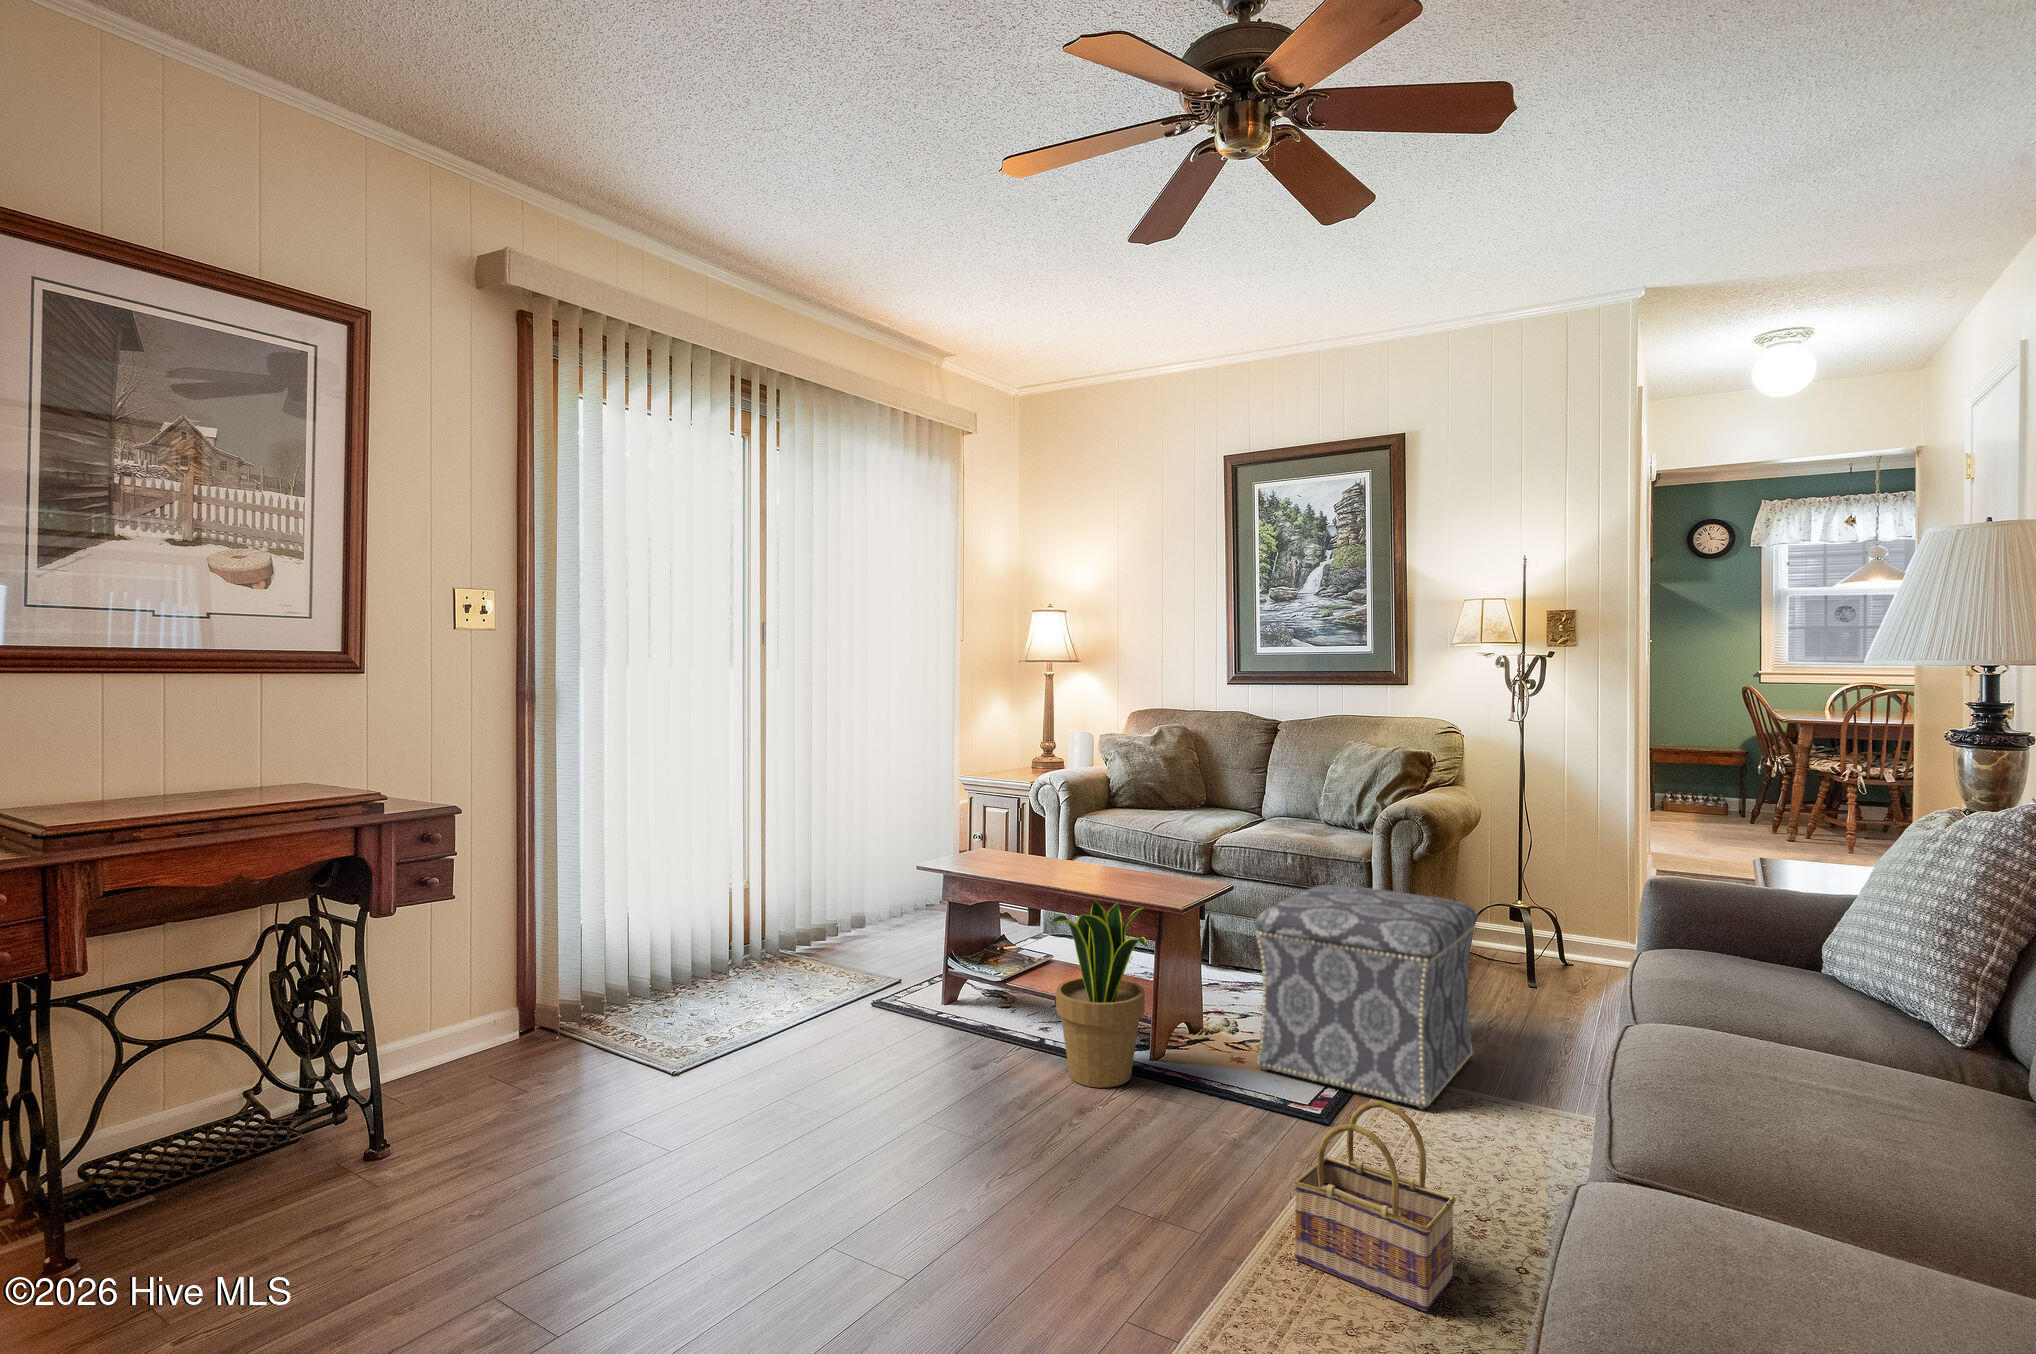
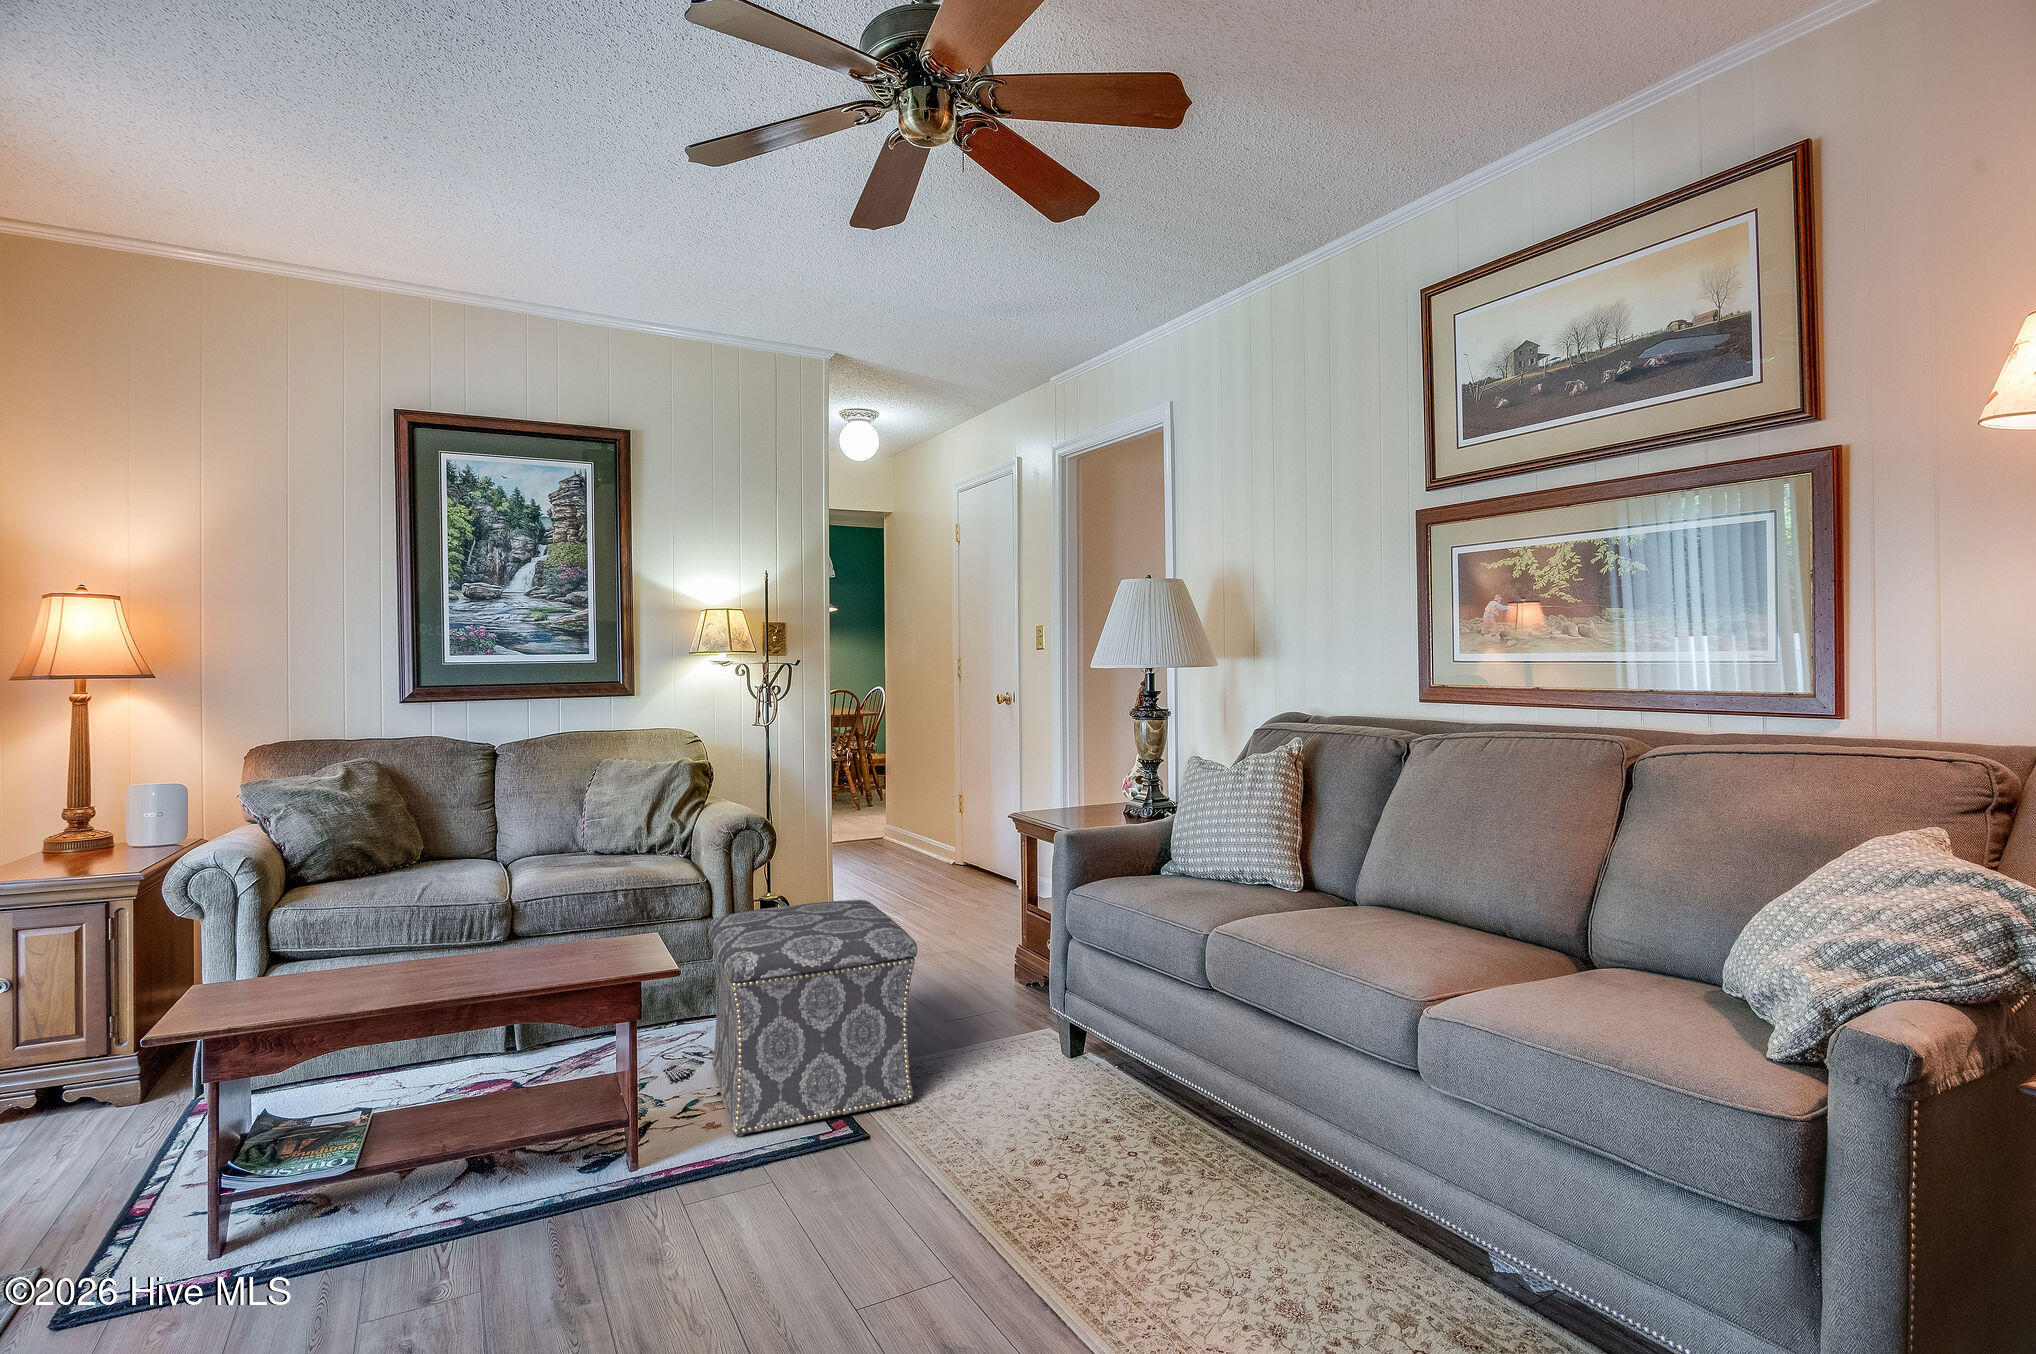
potted plant: present [1051,900,1147,1088] -> none [523,995,671,1264]
basket: present [1293,1100,1456,1311] -> none [1014,1096,1160,1289]

